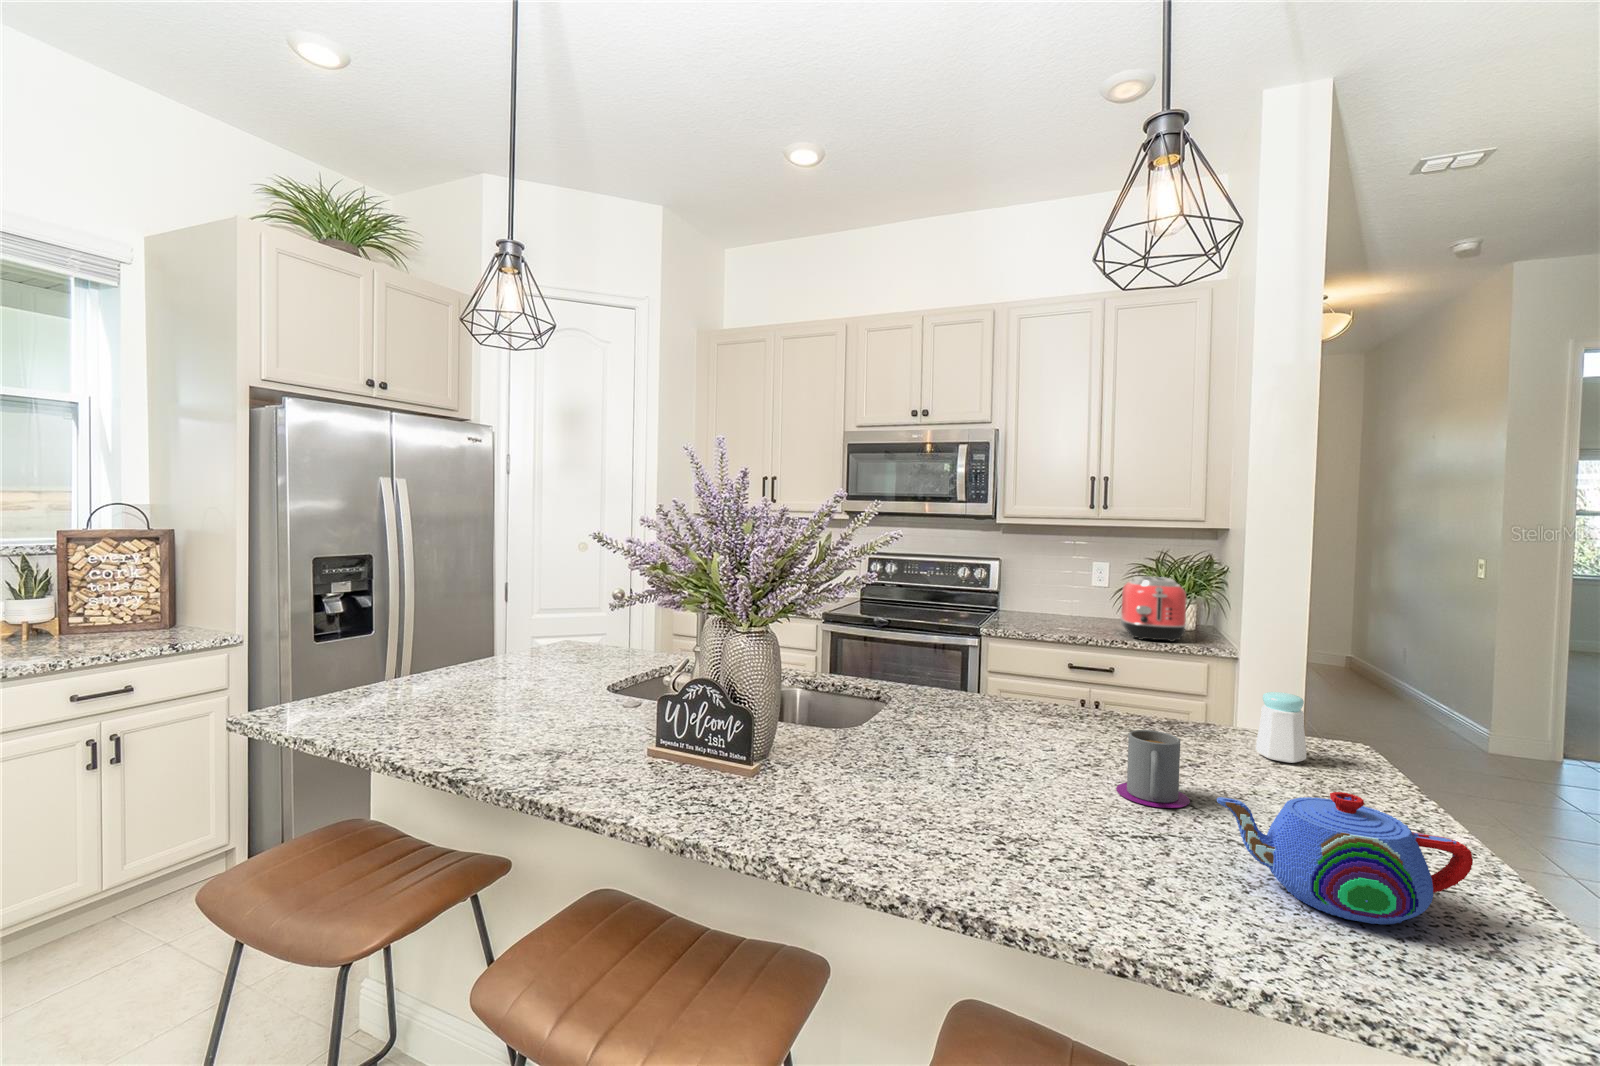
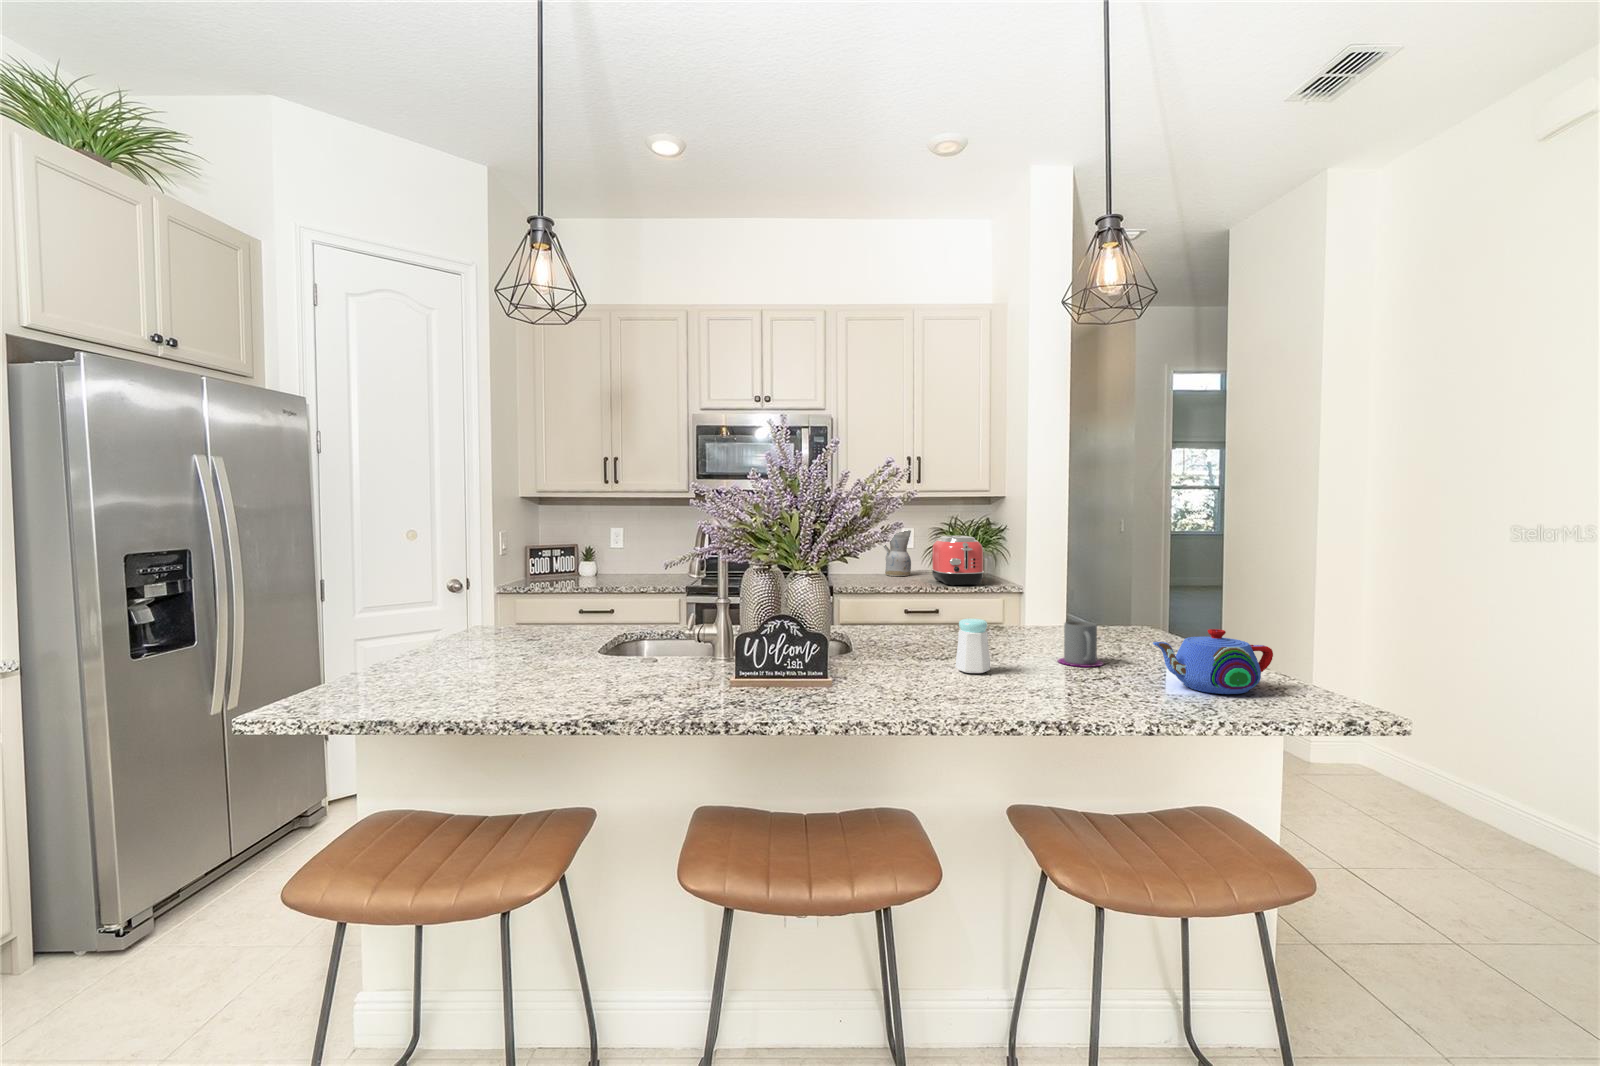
ceramic pitcher: none [1065,563,1104,620] -> present [883,530,911,576]
salt shaker: present [1256,692,1306,763] -> present [956,618,990,673]

